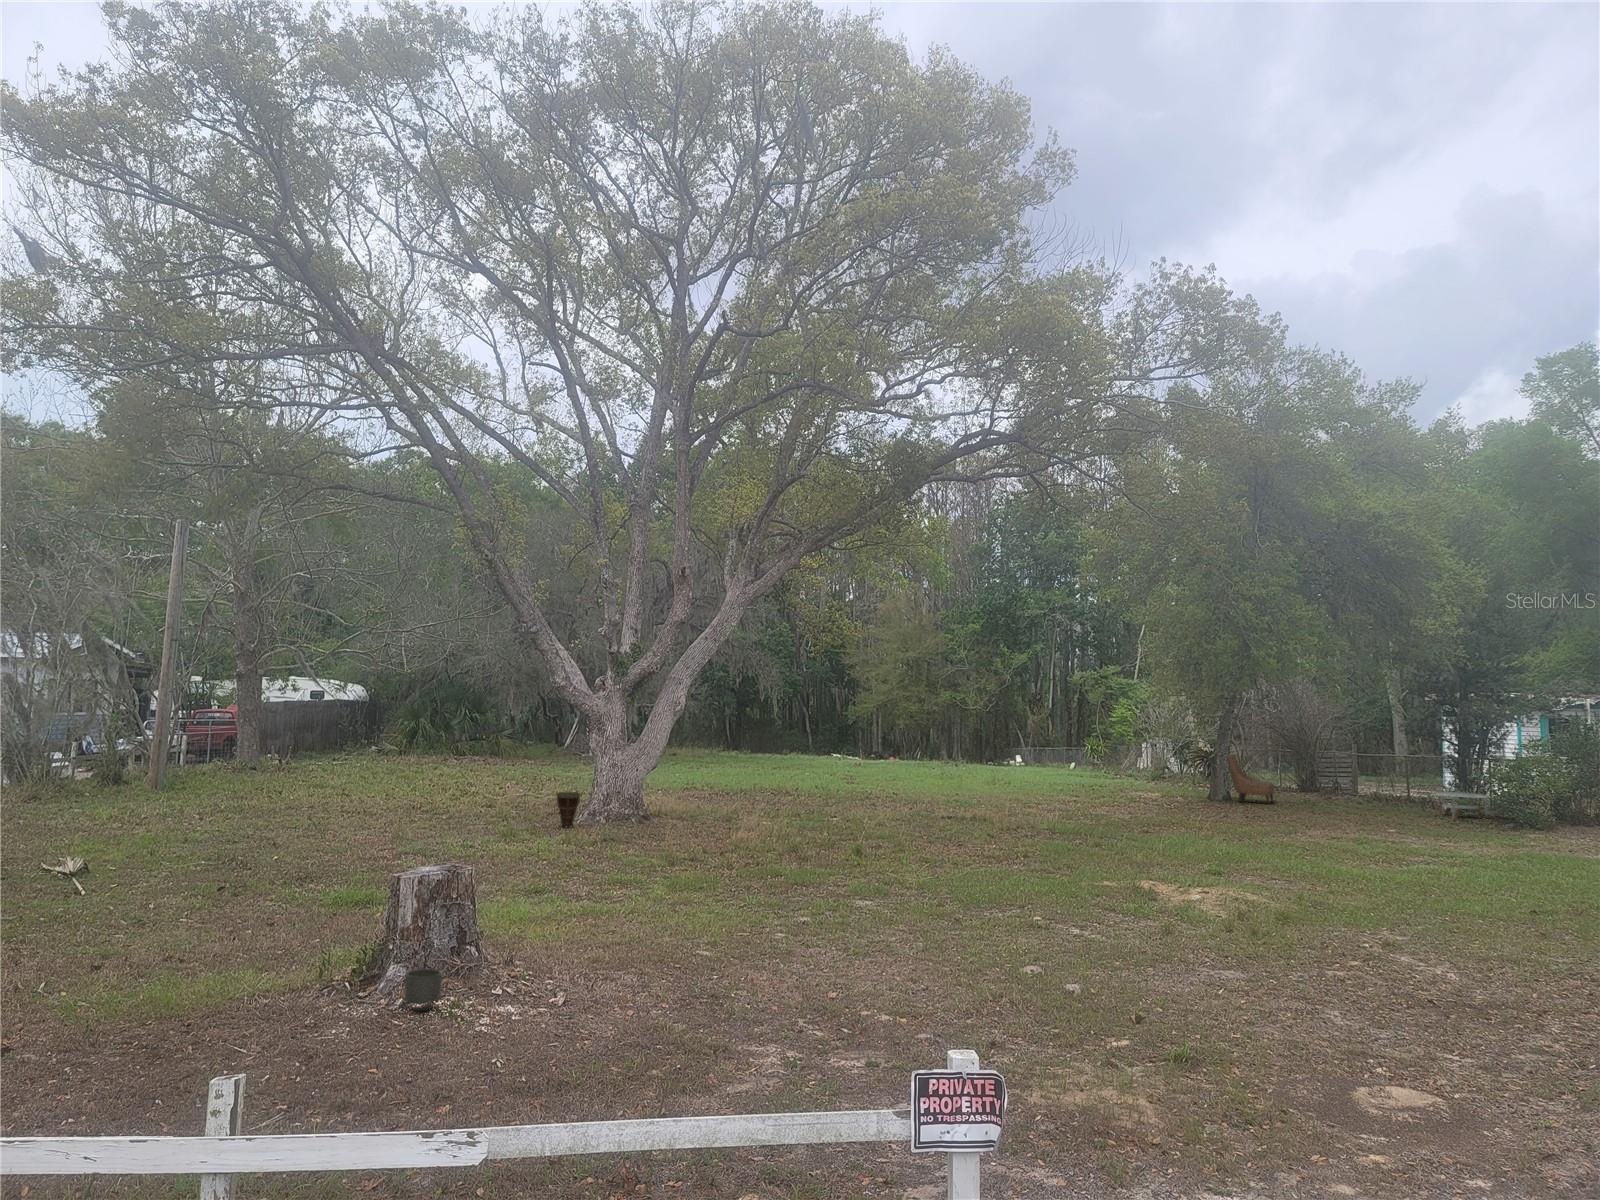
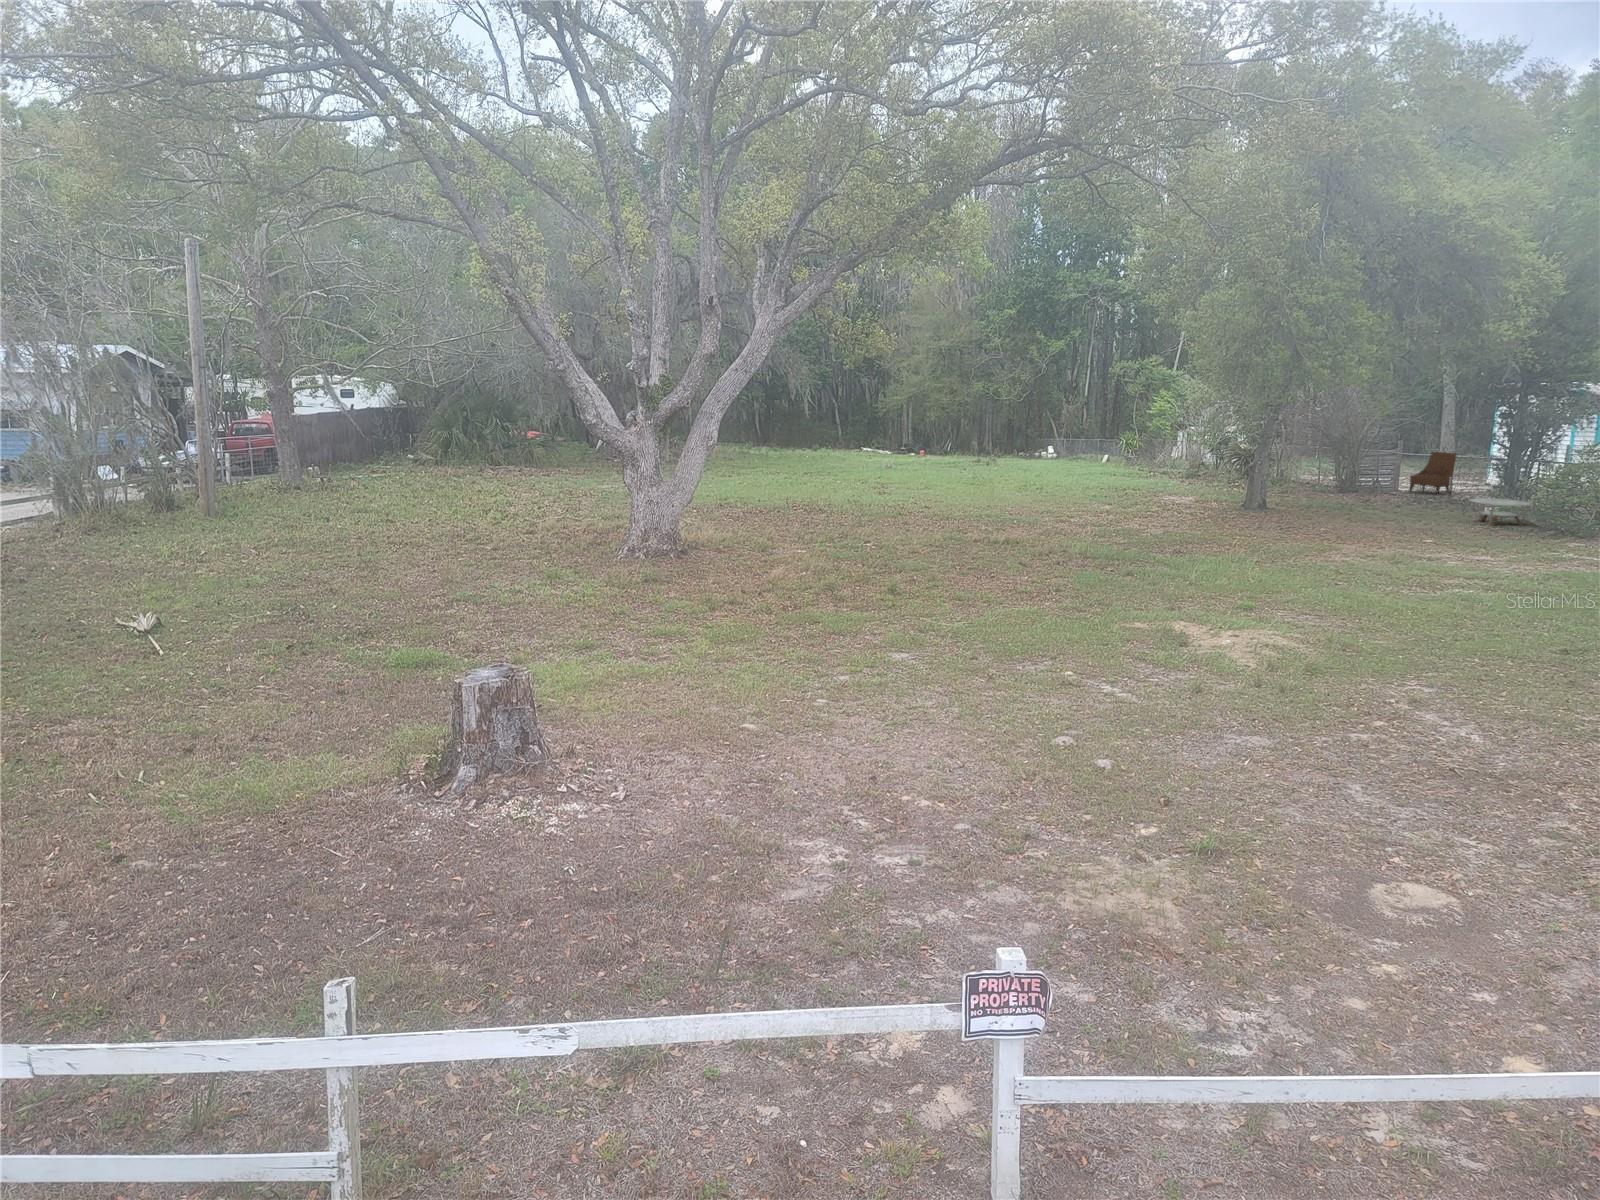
chair: present [1227,755,1274,804] -> present [1410,452,1456,495]
basket: present [556,791,581,827] -> none [599,520,633,559]
planter: present [405,969,443,1011] -> none [475,770,510,810]

